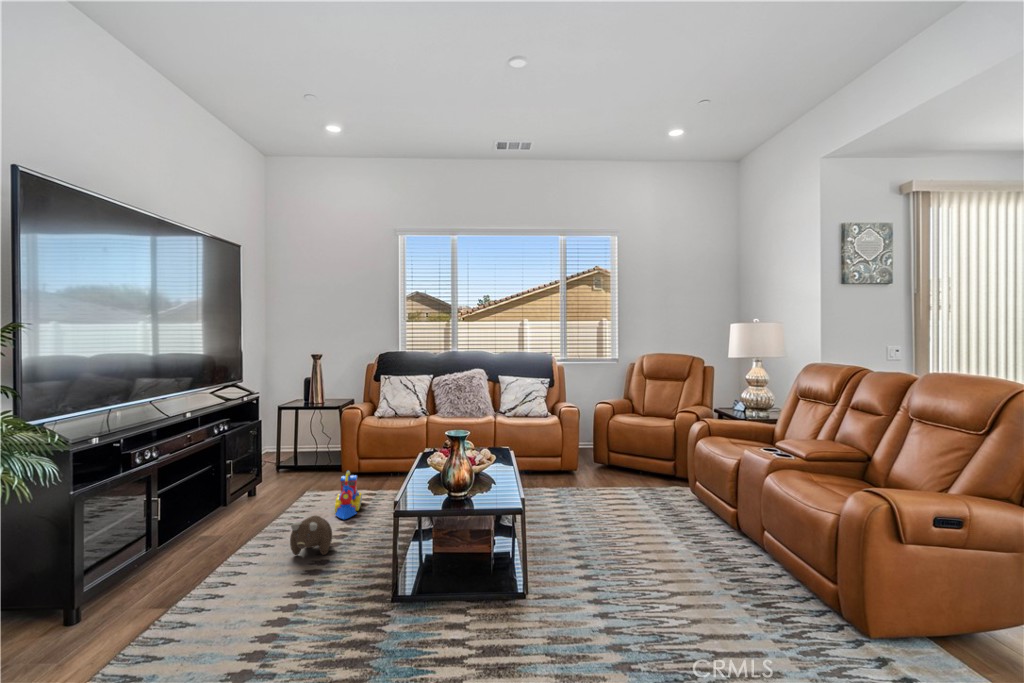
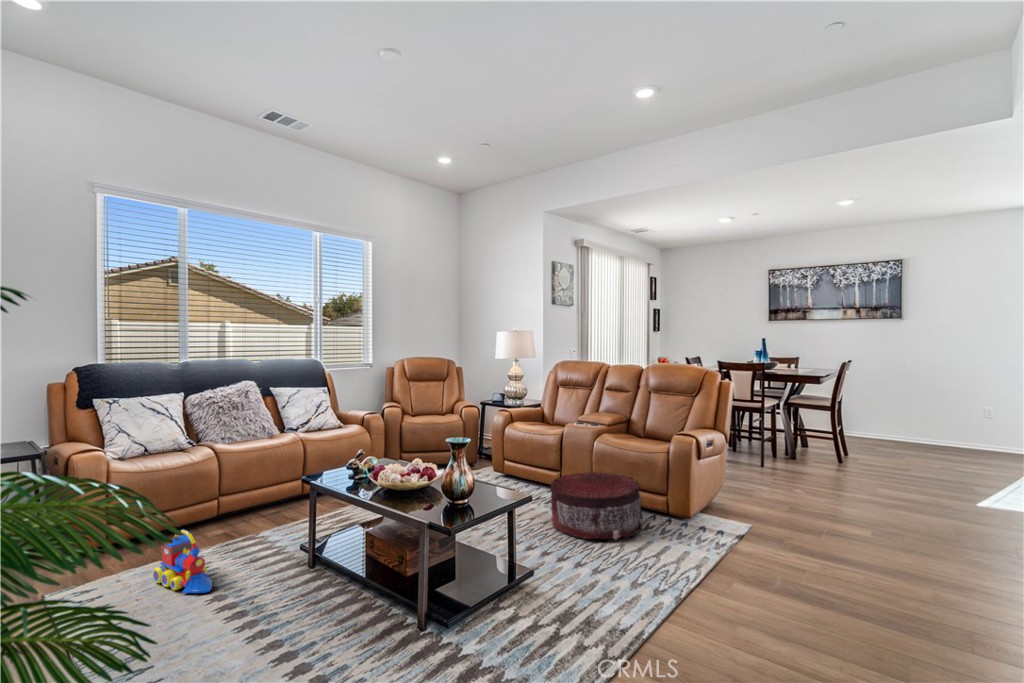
pouf: none [647,510,785,626] -> present [550,472,643,540]
plush toy: present [290,516,332,555] -> none [216,585,274,645]

